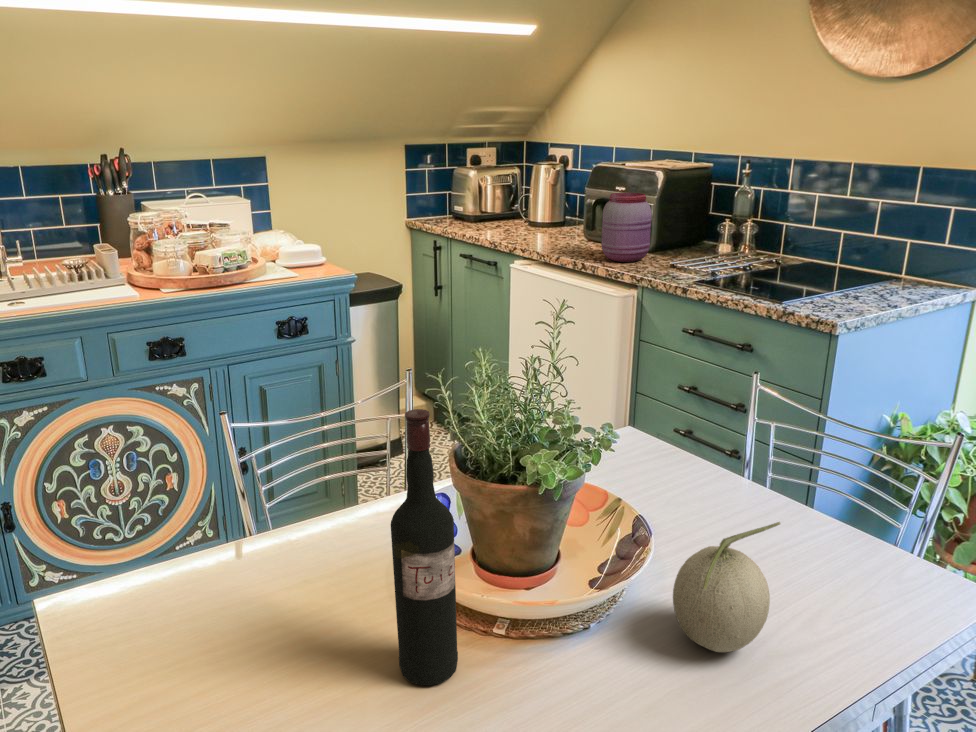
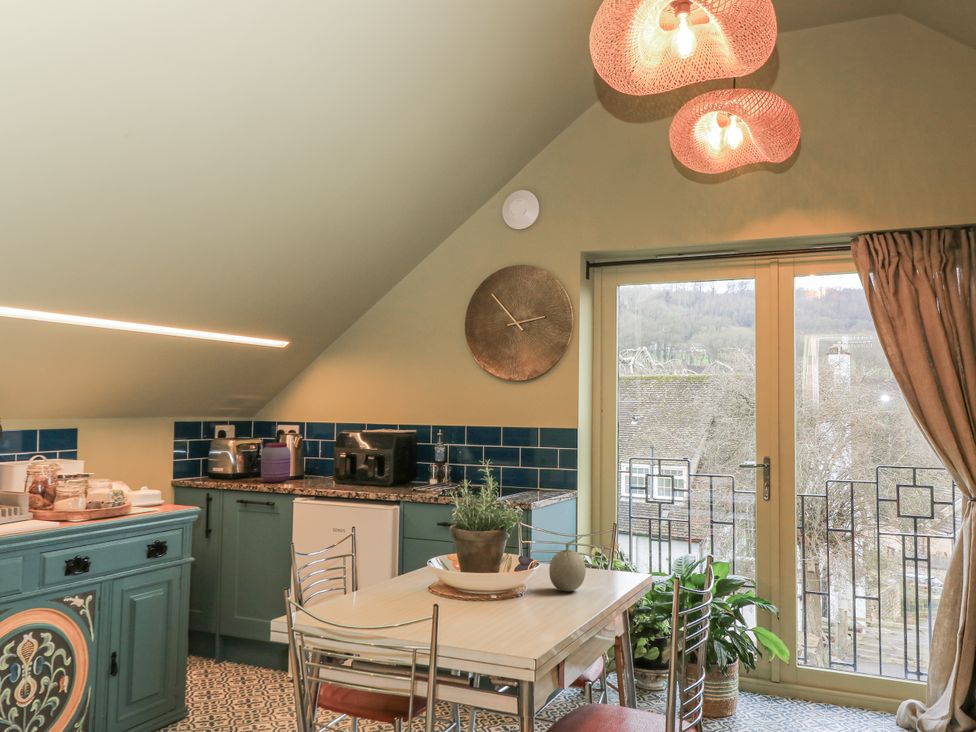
jar: present [602,193,652,262] -> present [261,443,291,483]
wine bottle: present [391,409,458,685] -> none [465,492,490,609]

